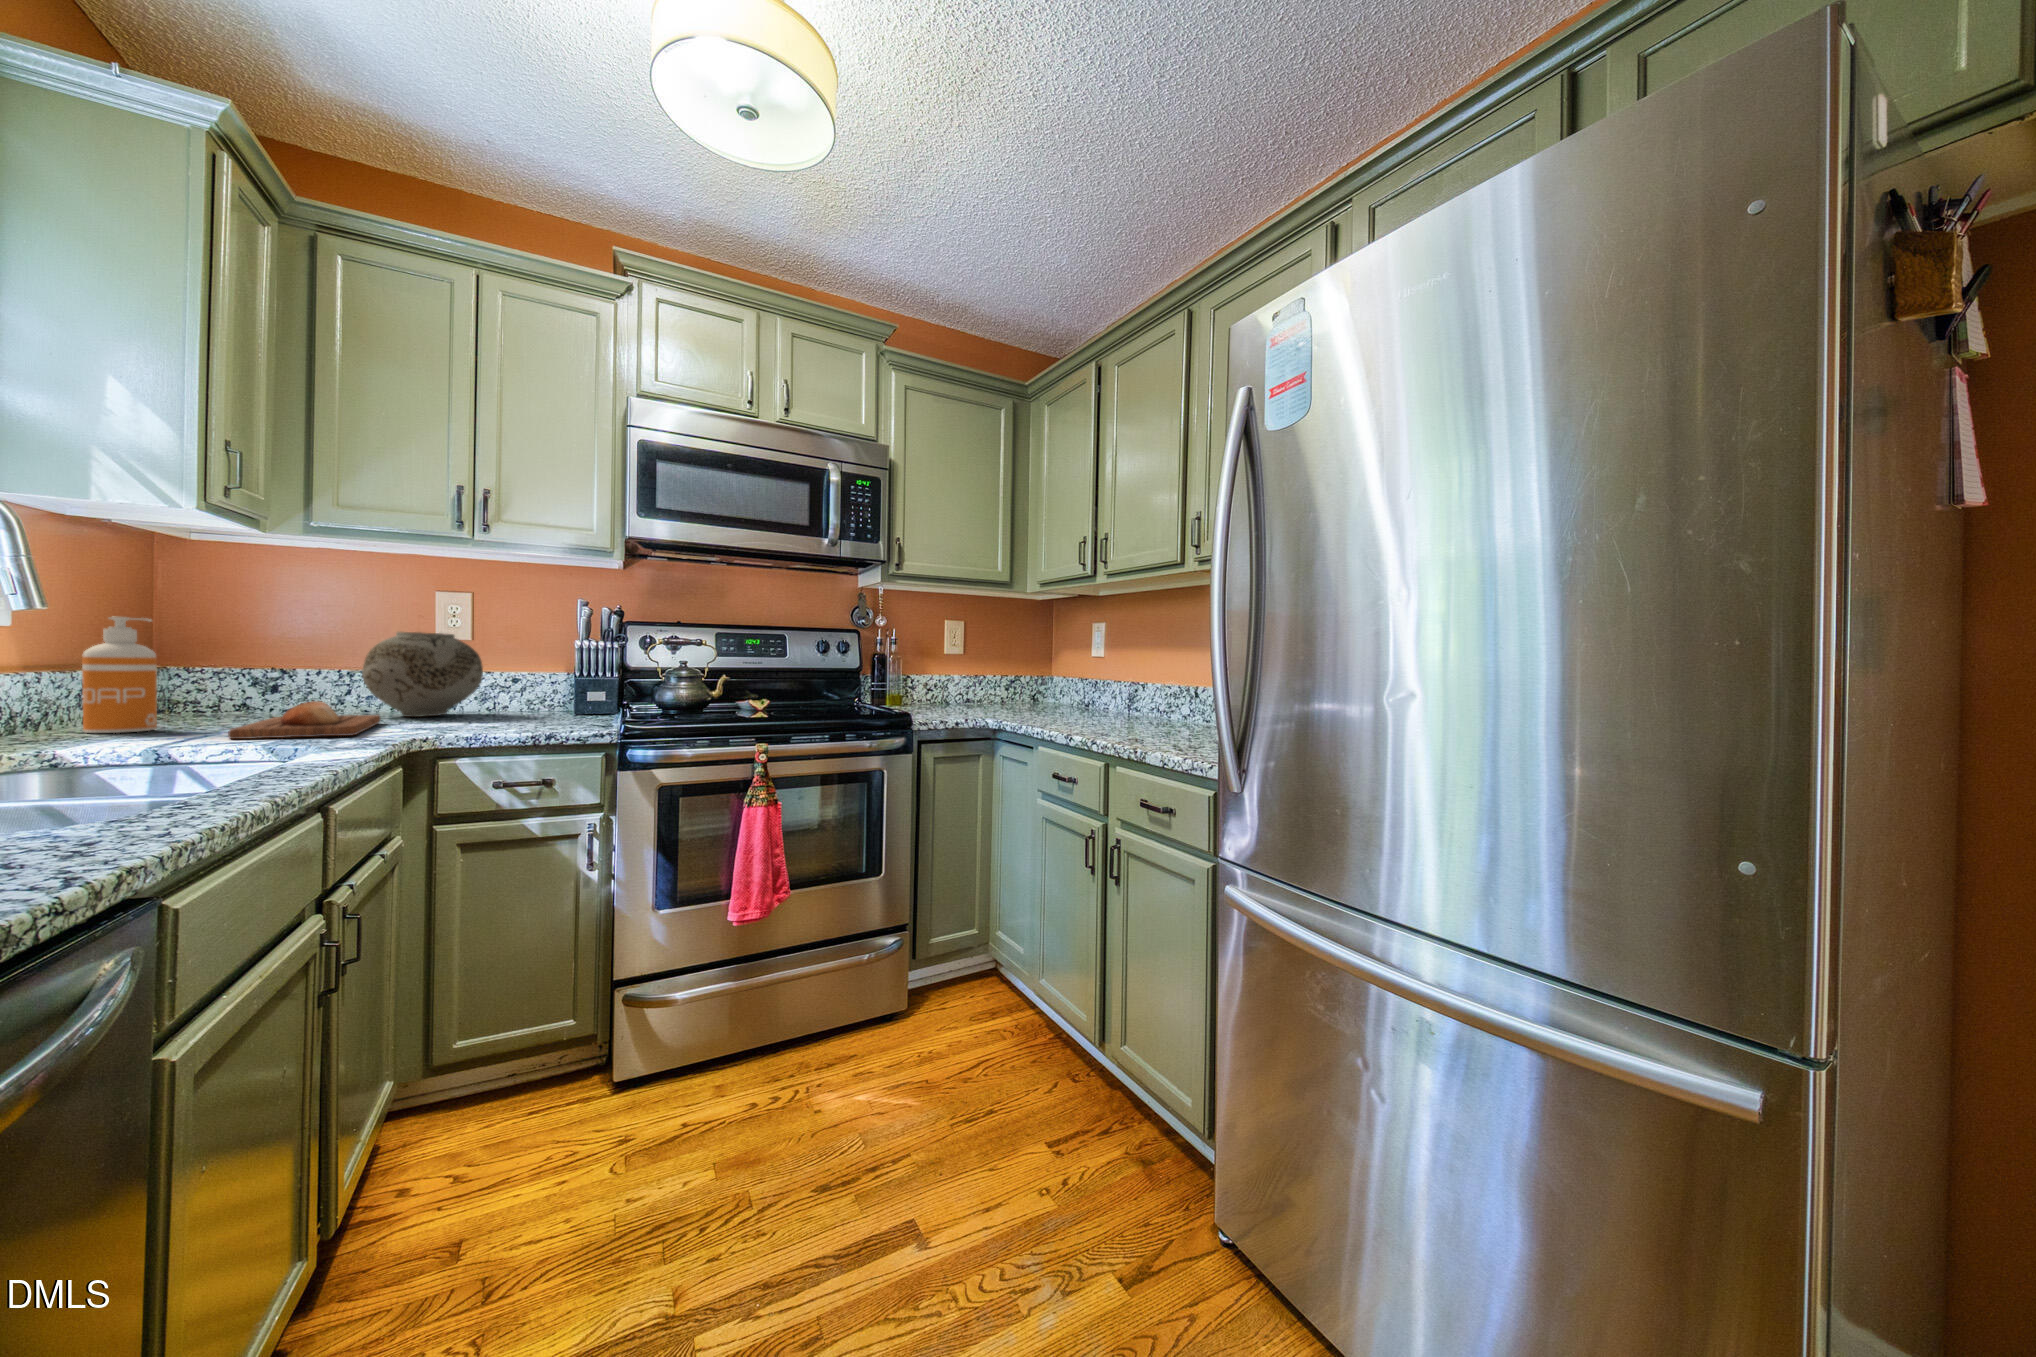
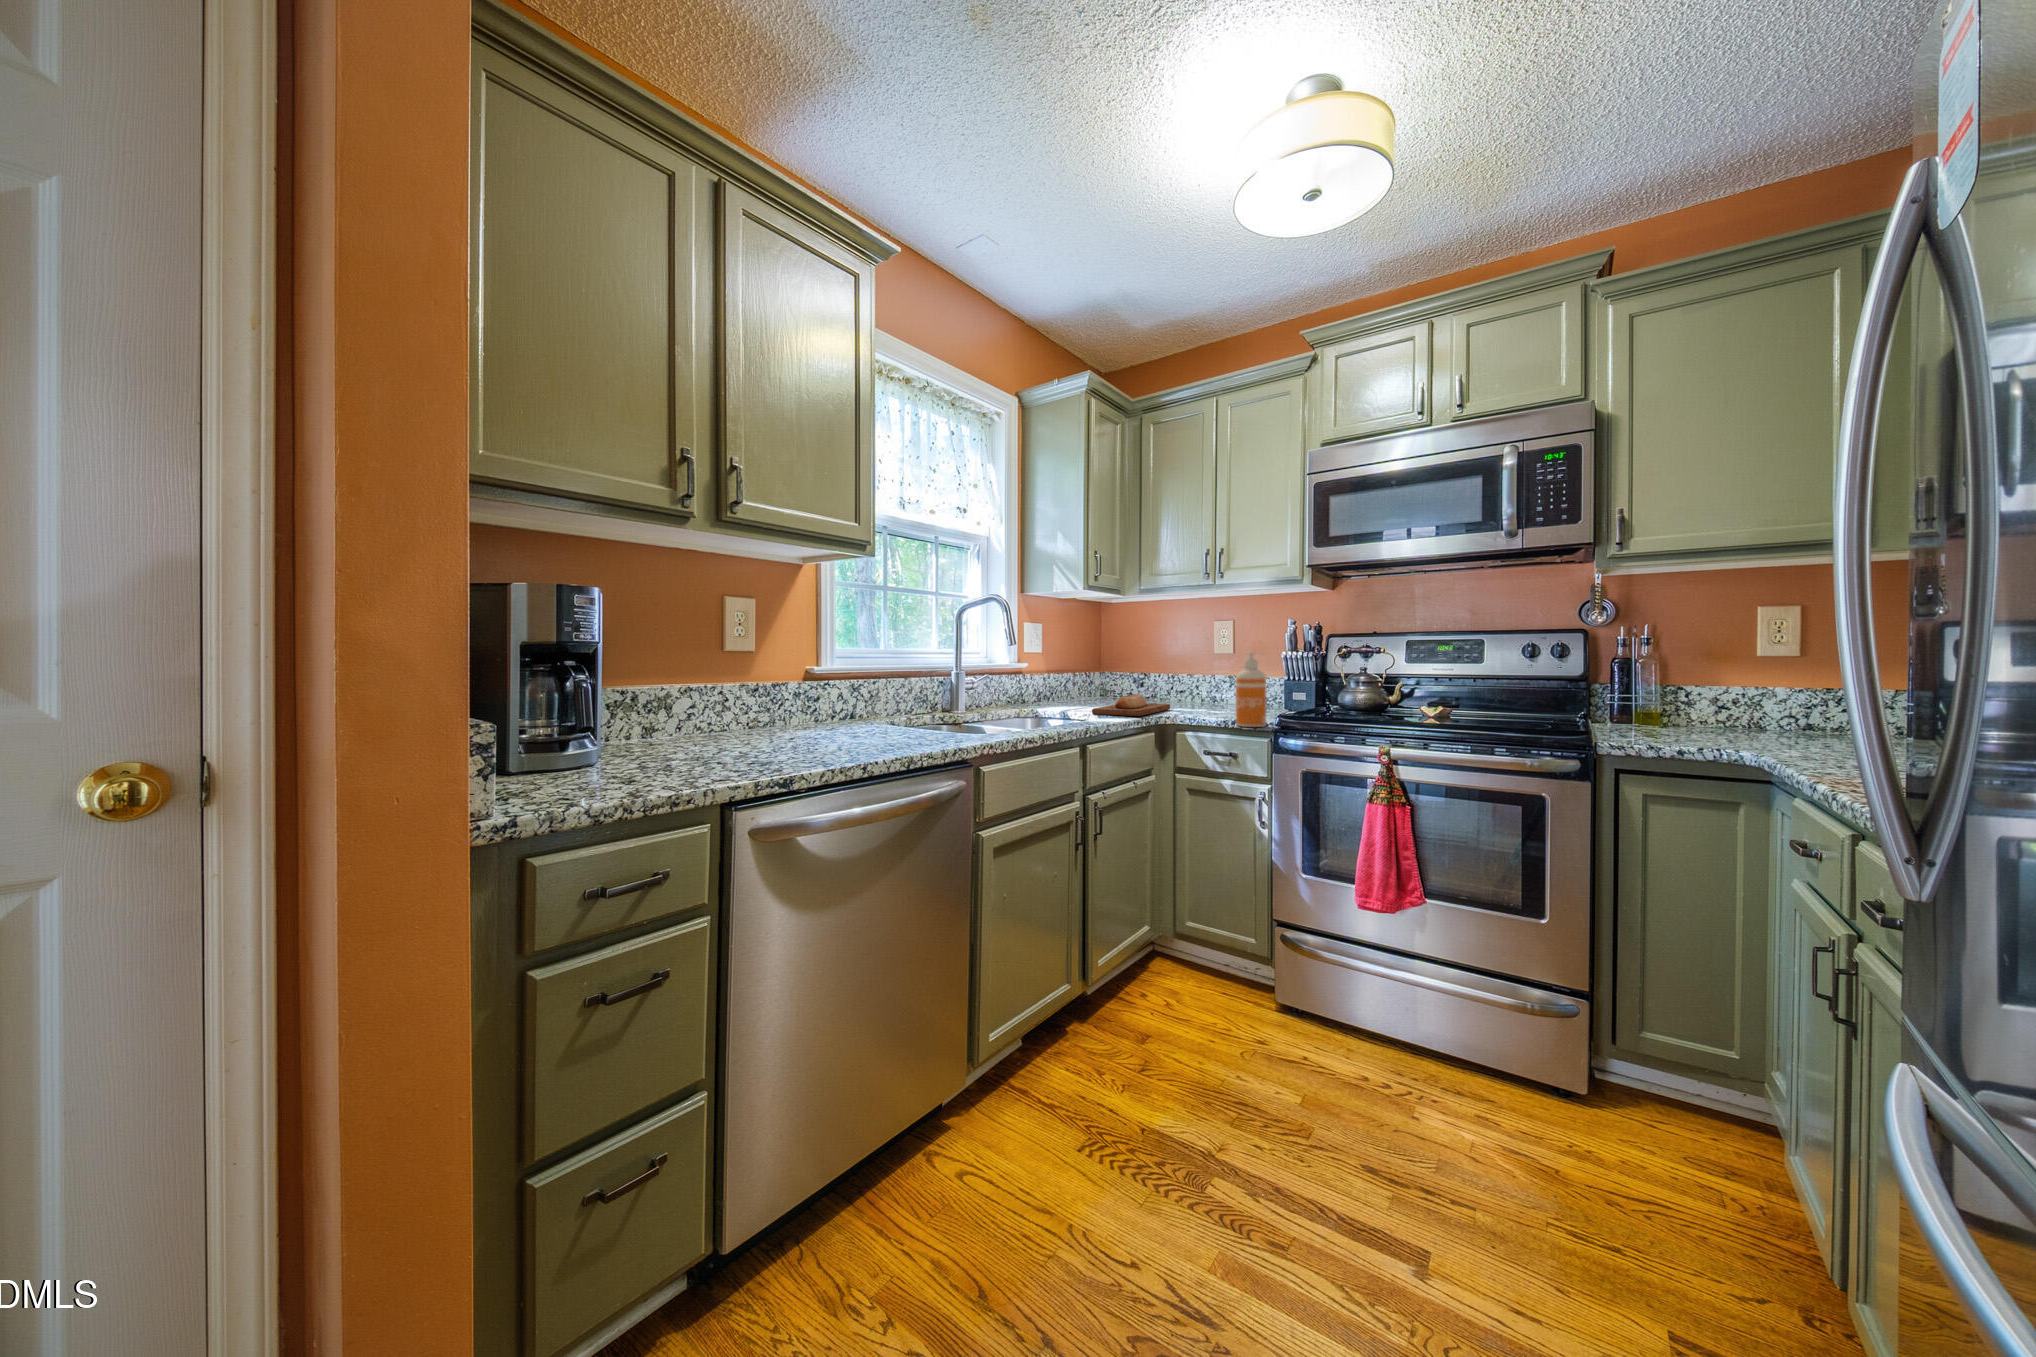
soap dispenser: present [82,617,157,733] -> present [1236,652,1266,727]
vase: present [362,632,483,717] -> none [1171,649,1237,706]

